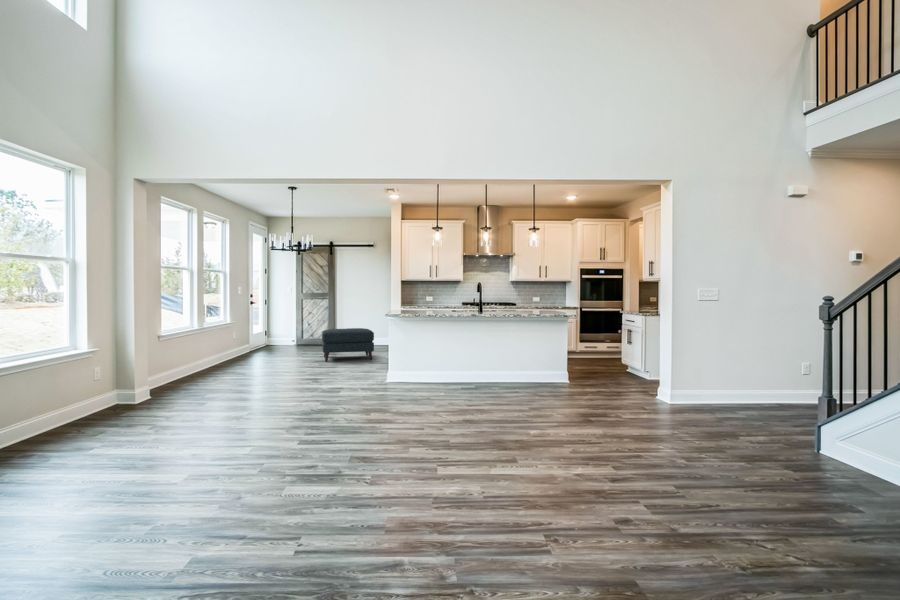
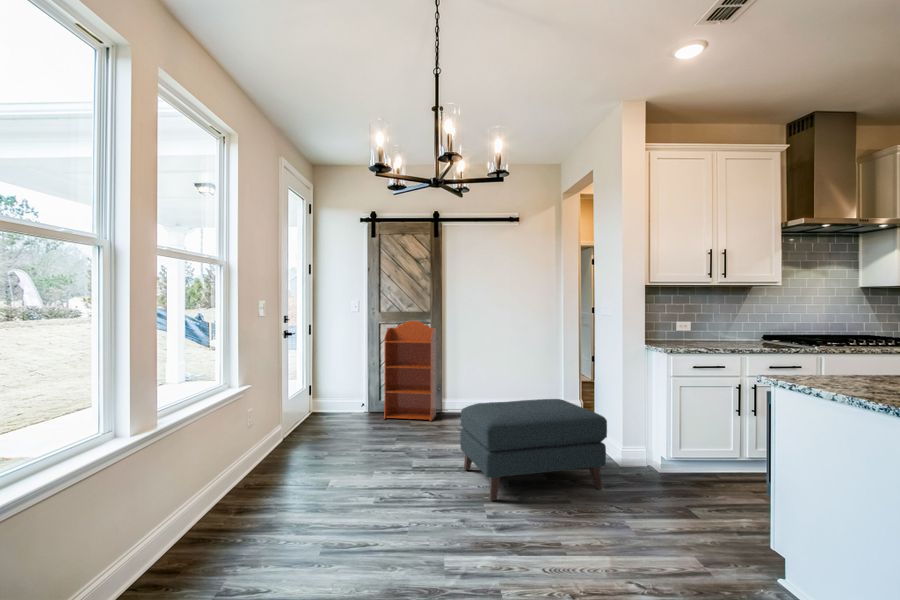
bookcase: none [303,298,331,347] -> present [384,321,436,422]

